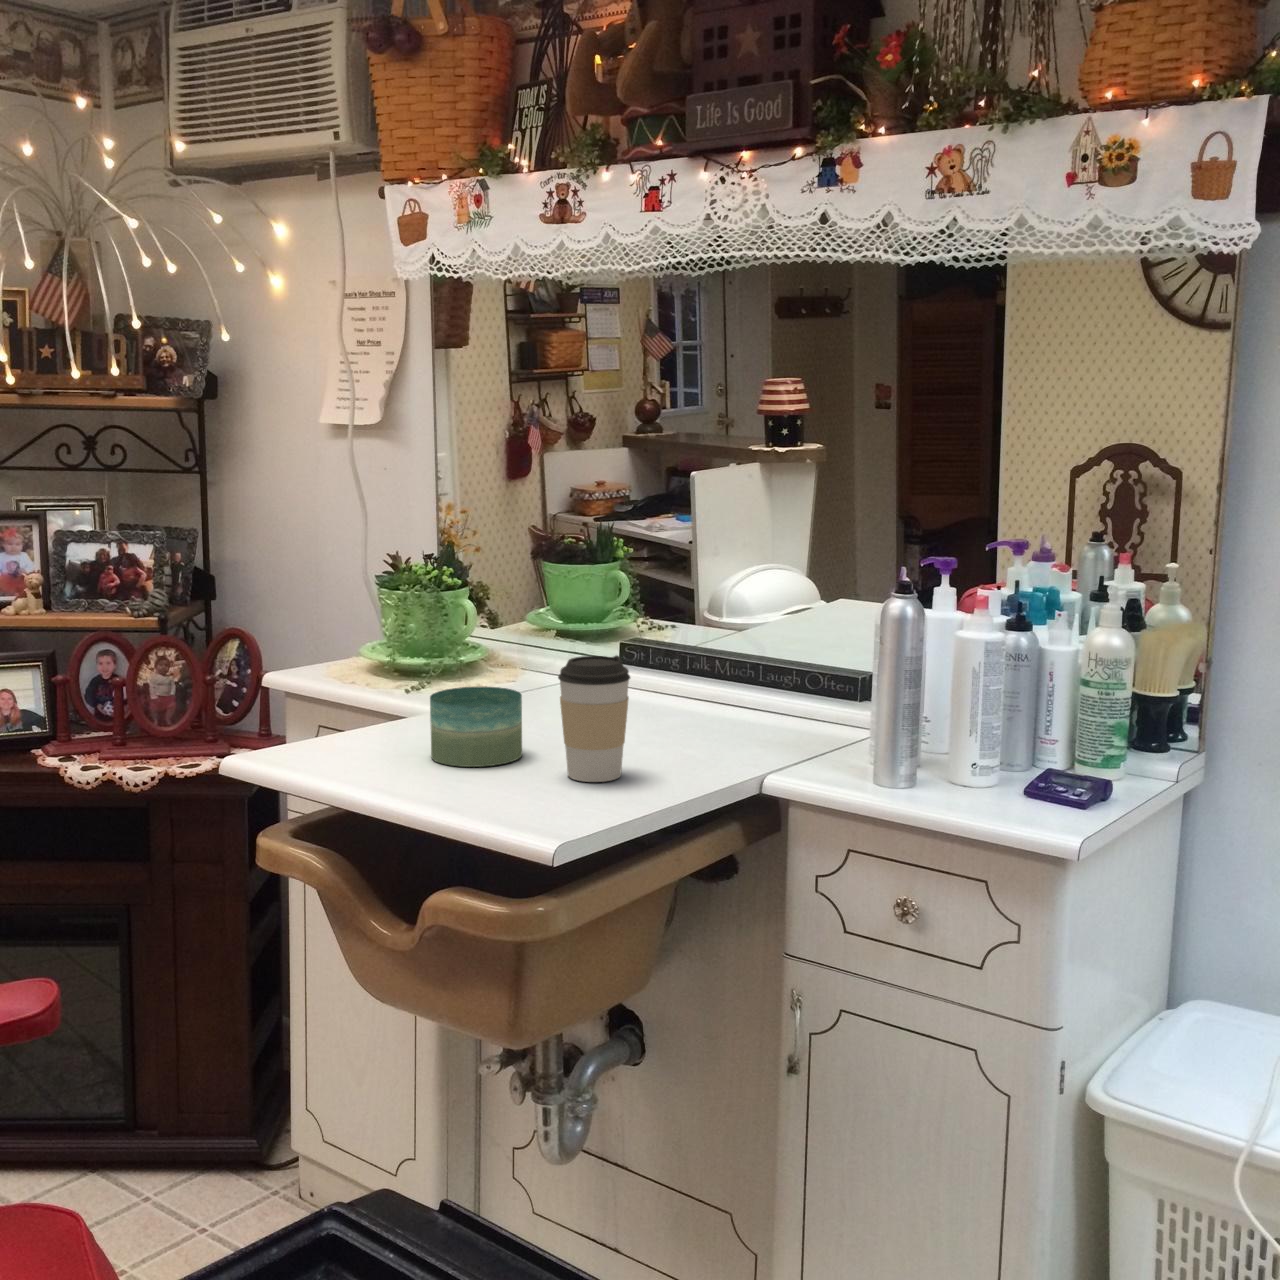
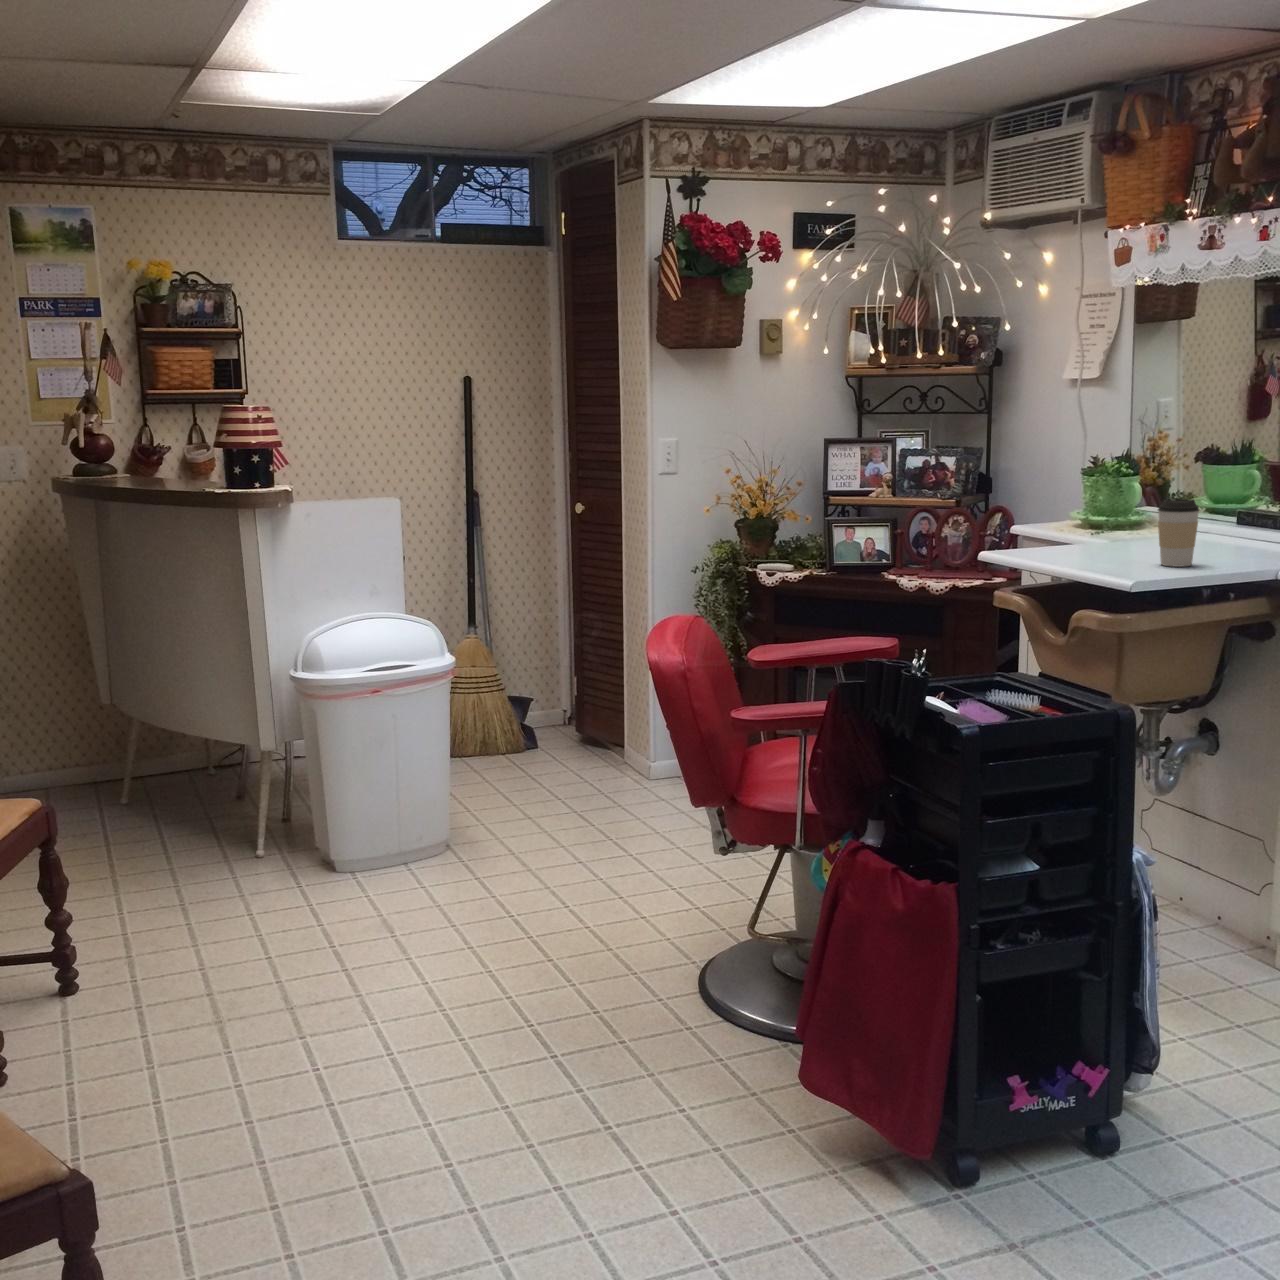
candle: present [430,687,522,767] -> none [1089,520,1143,559]

